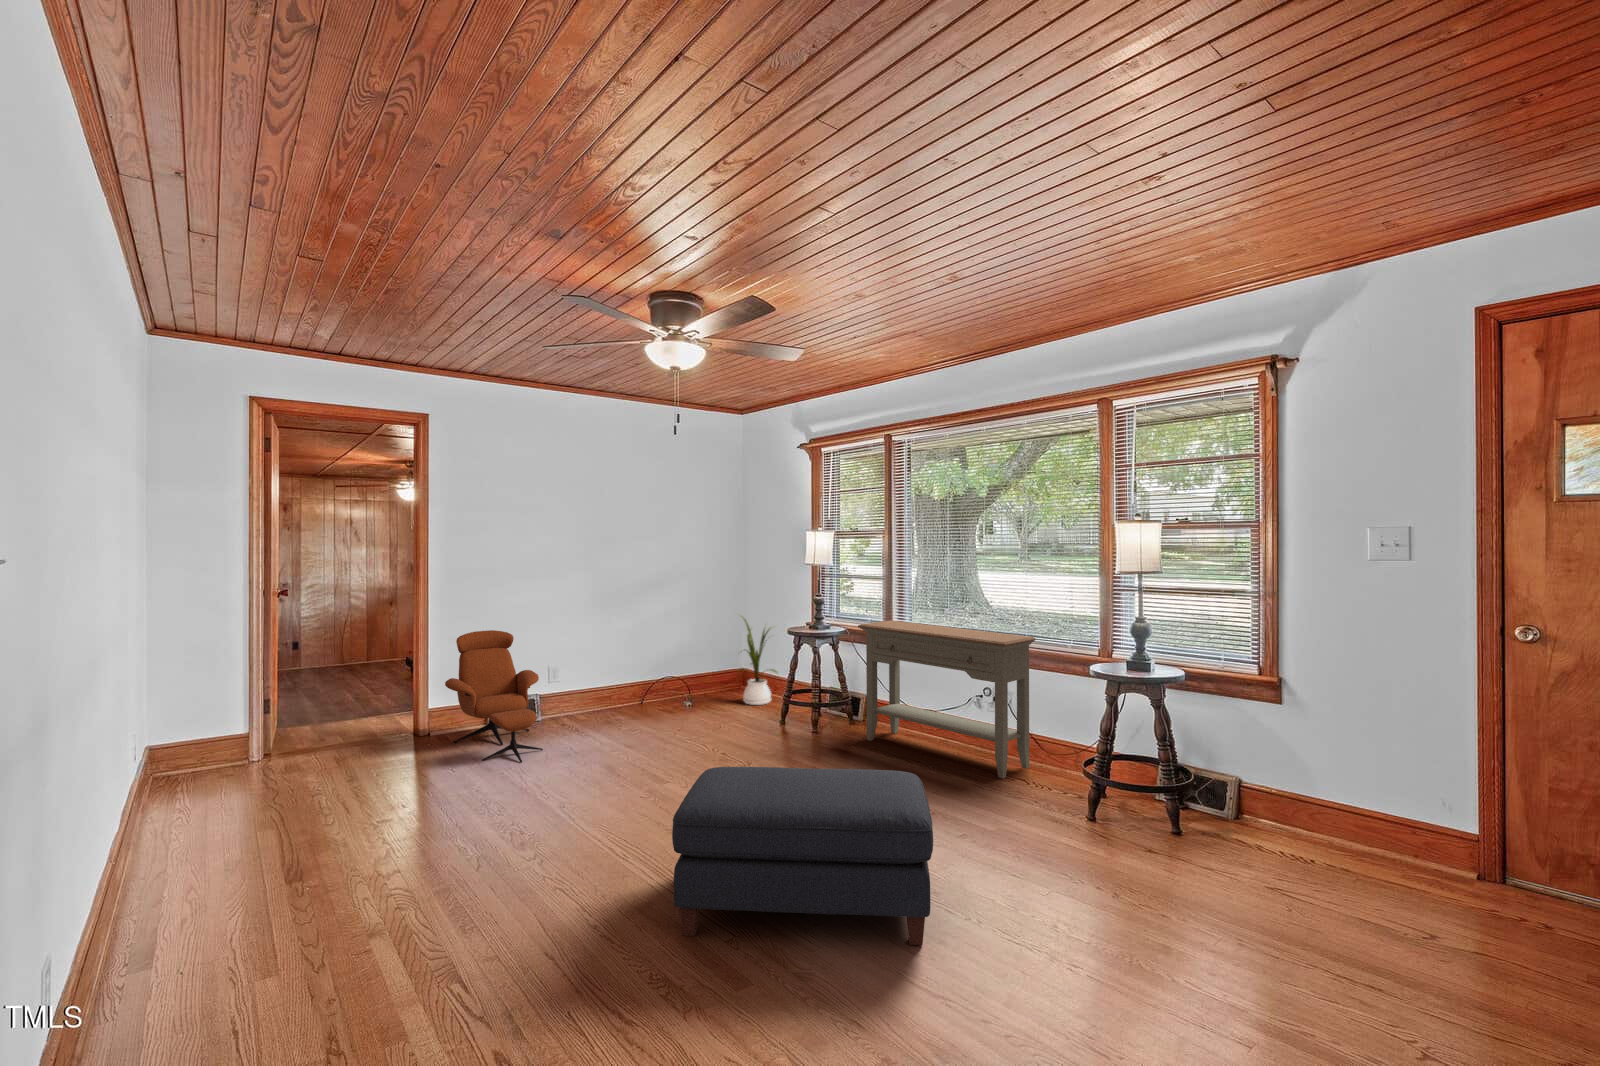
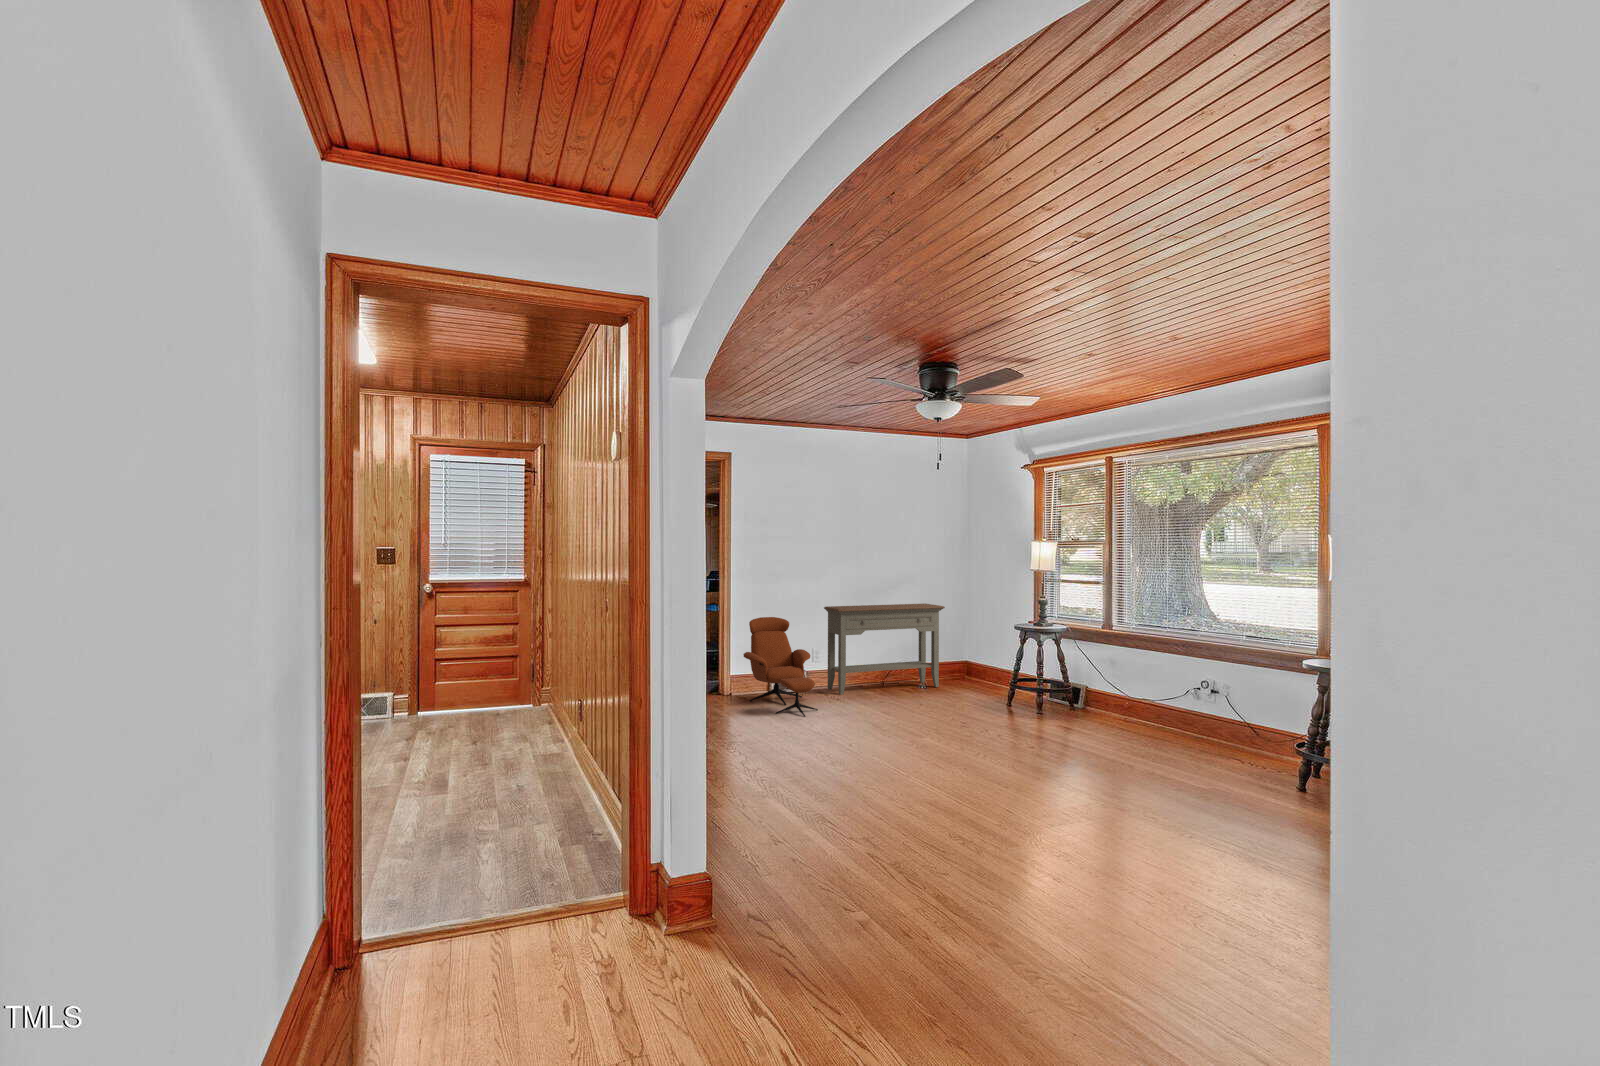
house plant: present [742,616,777,705] -> none [964,612,1004,692]
console table: present [858,621,1036,778] -> present [824,604,945,695]
ottoman: present [672,767,933,945] -> none [950,713,1147,843]

